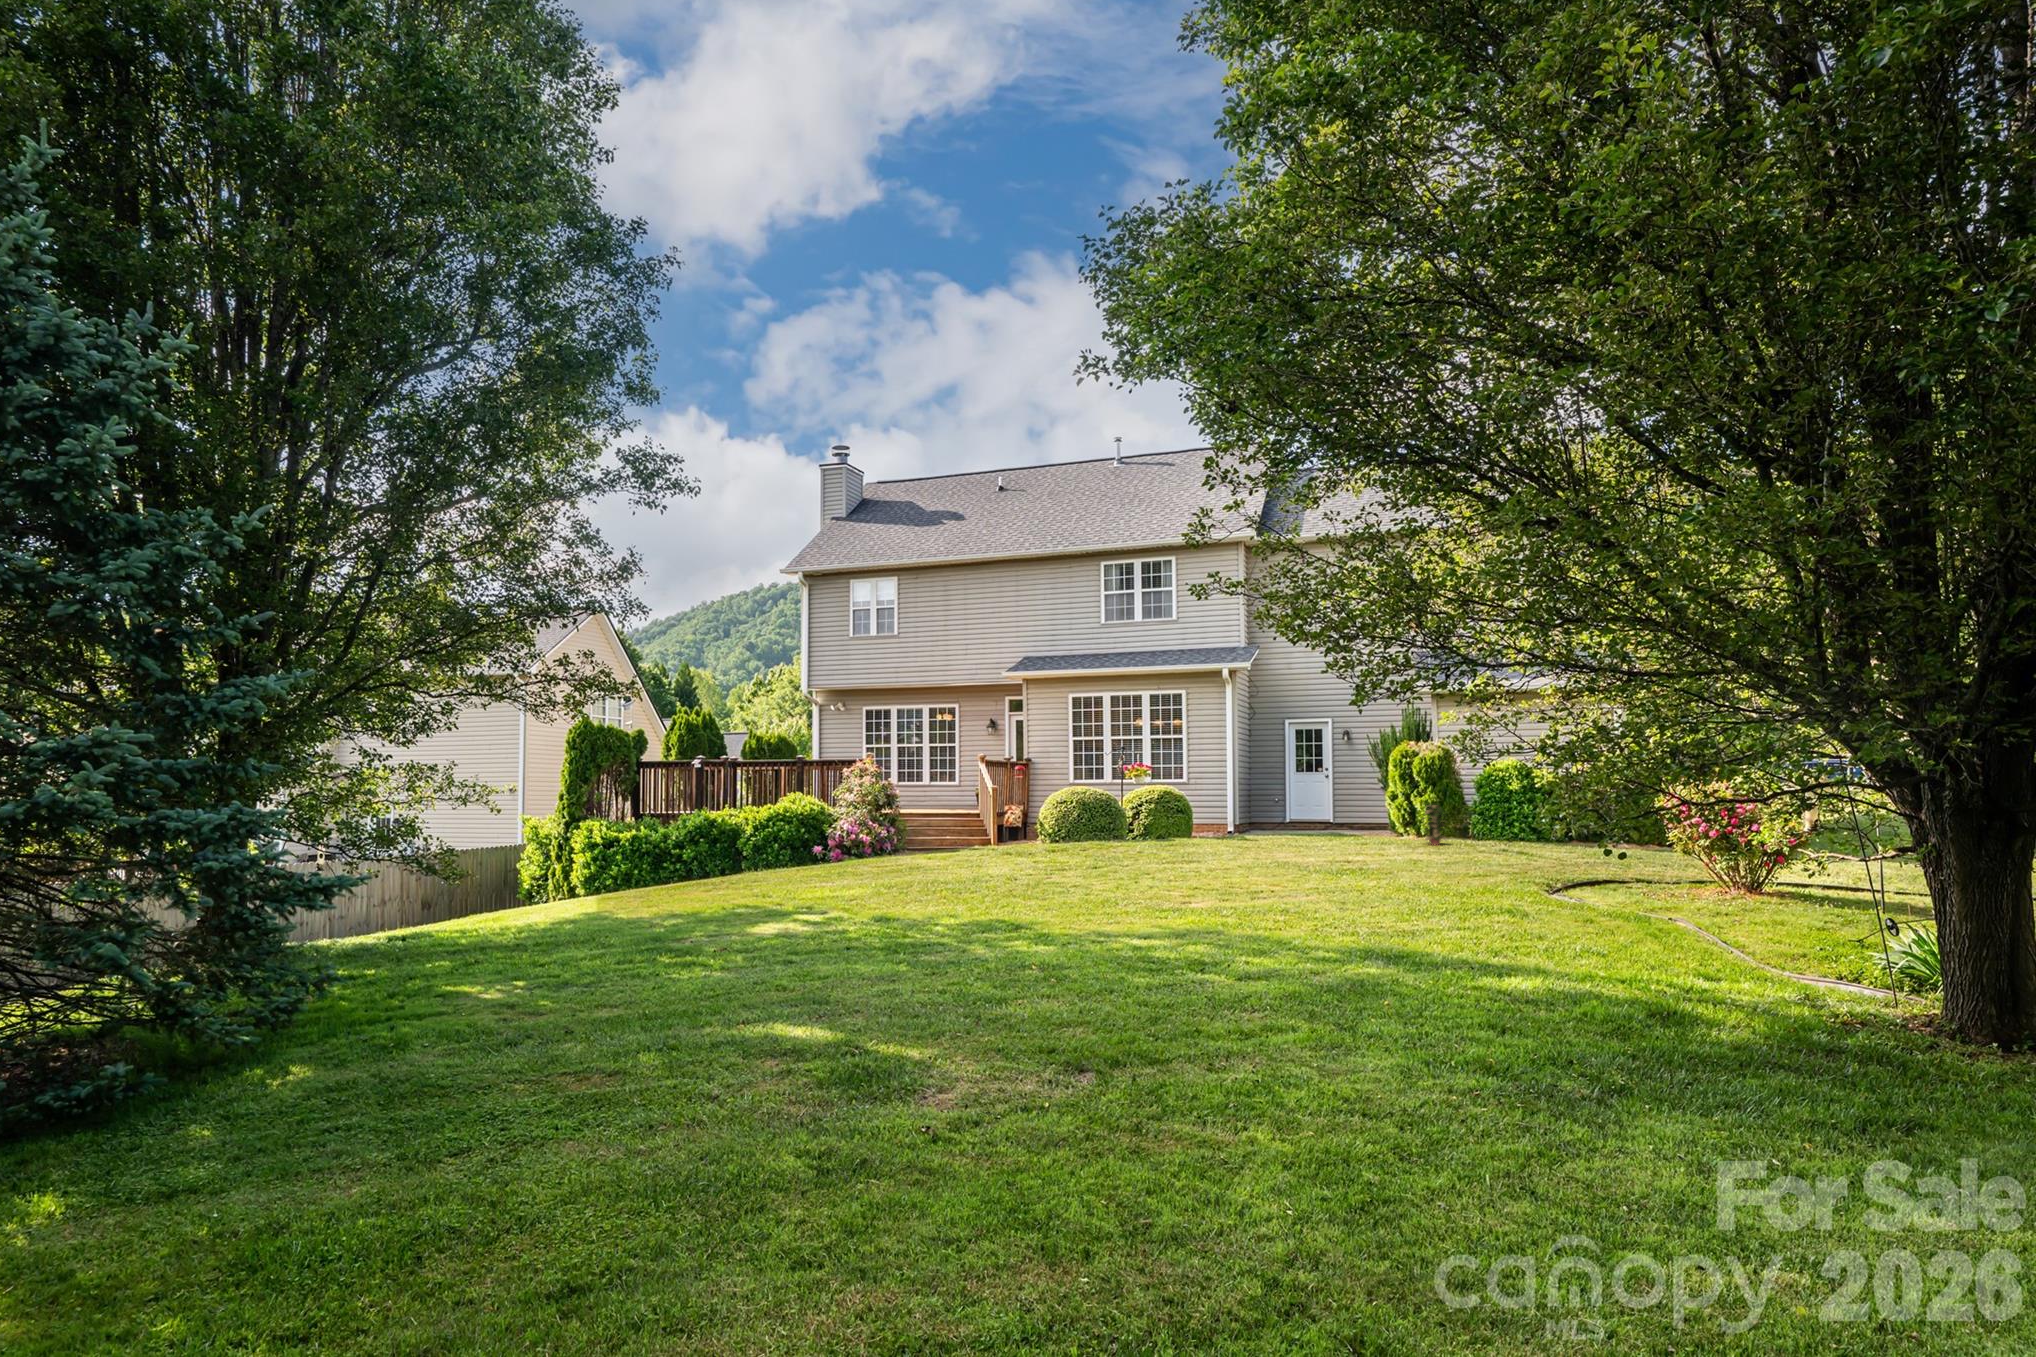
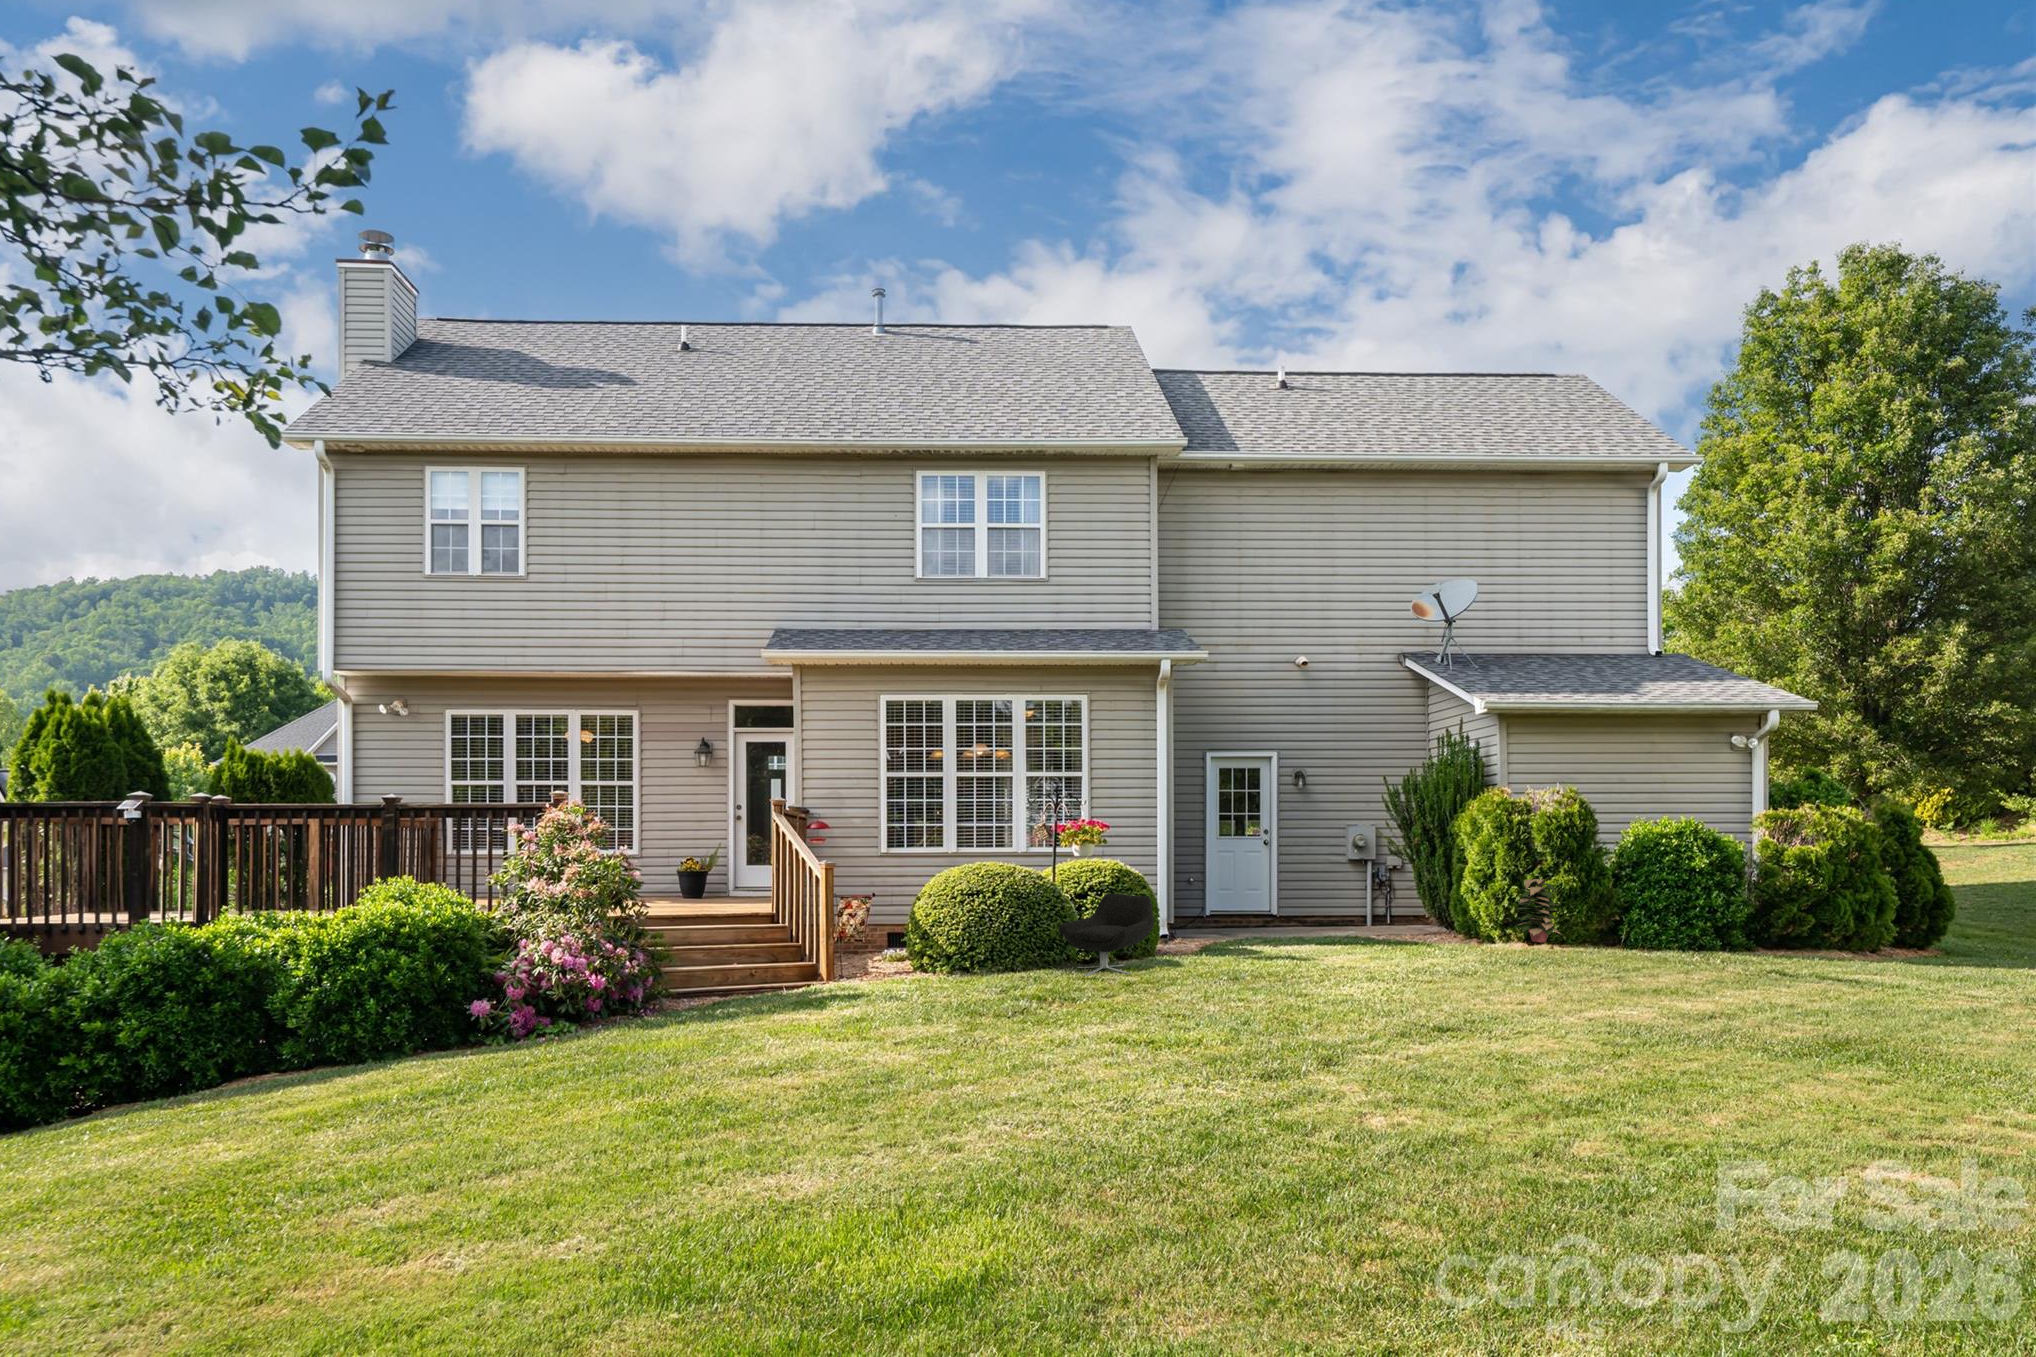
lounge chair: none [1113,807,1165,851] -> present [1059,893,1154,976]

